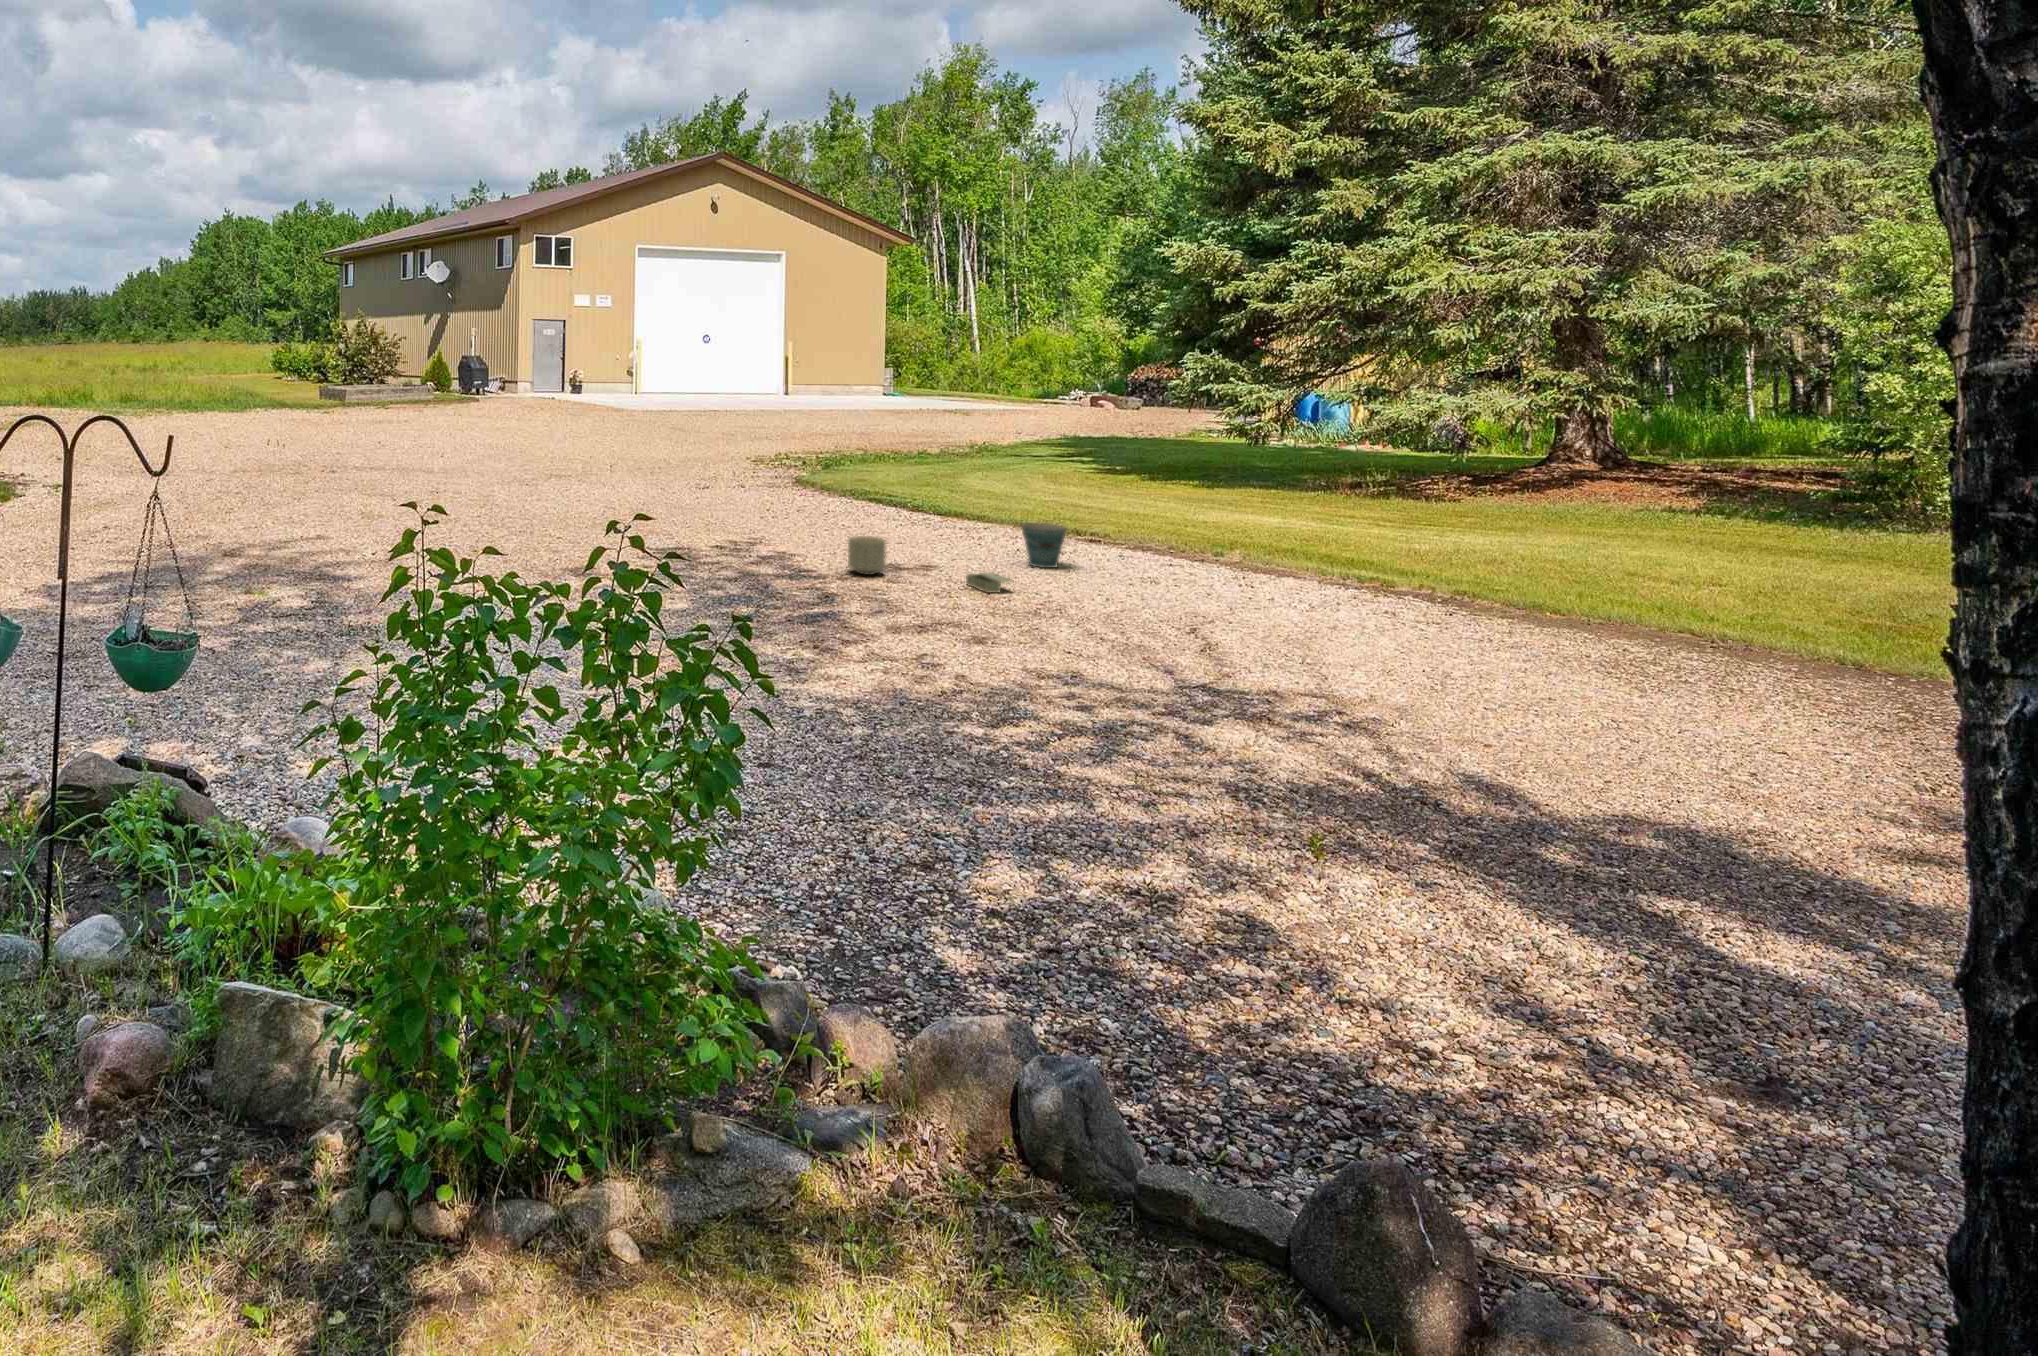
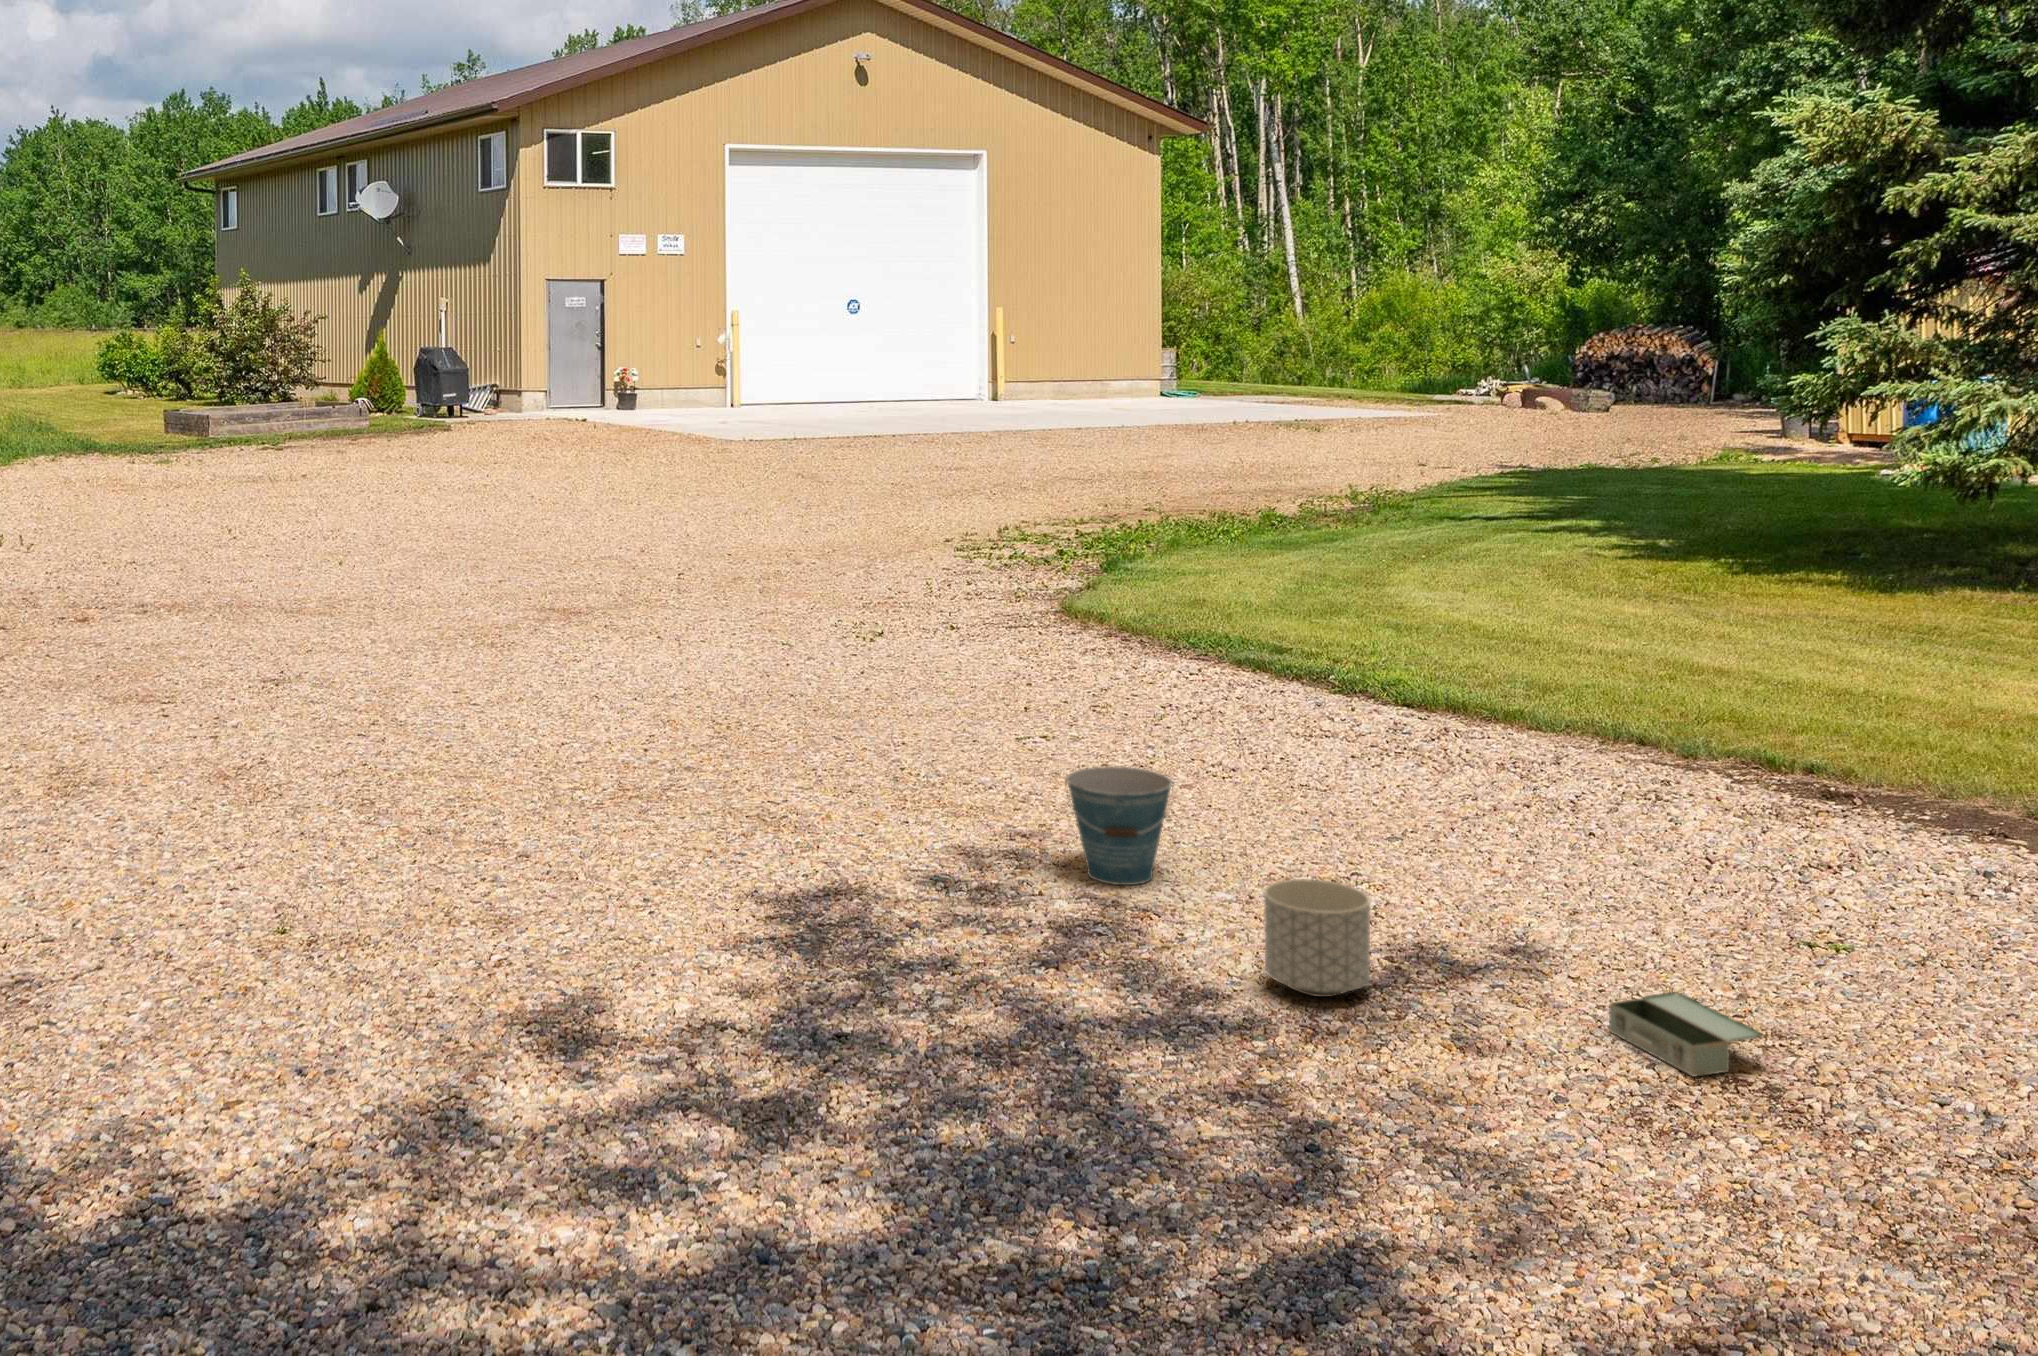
bucket: present [1021,523,1067,568] -> present [1065,766,1173,885]

